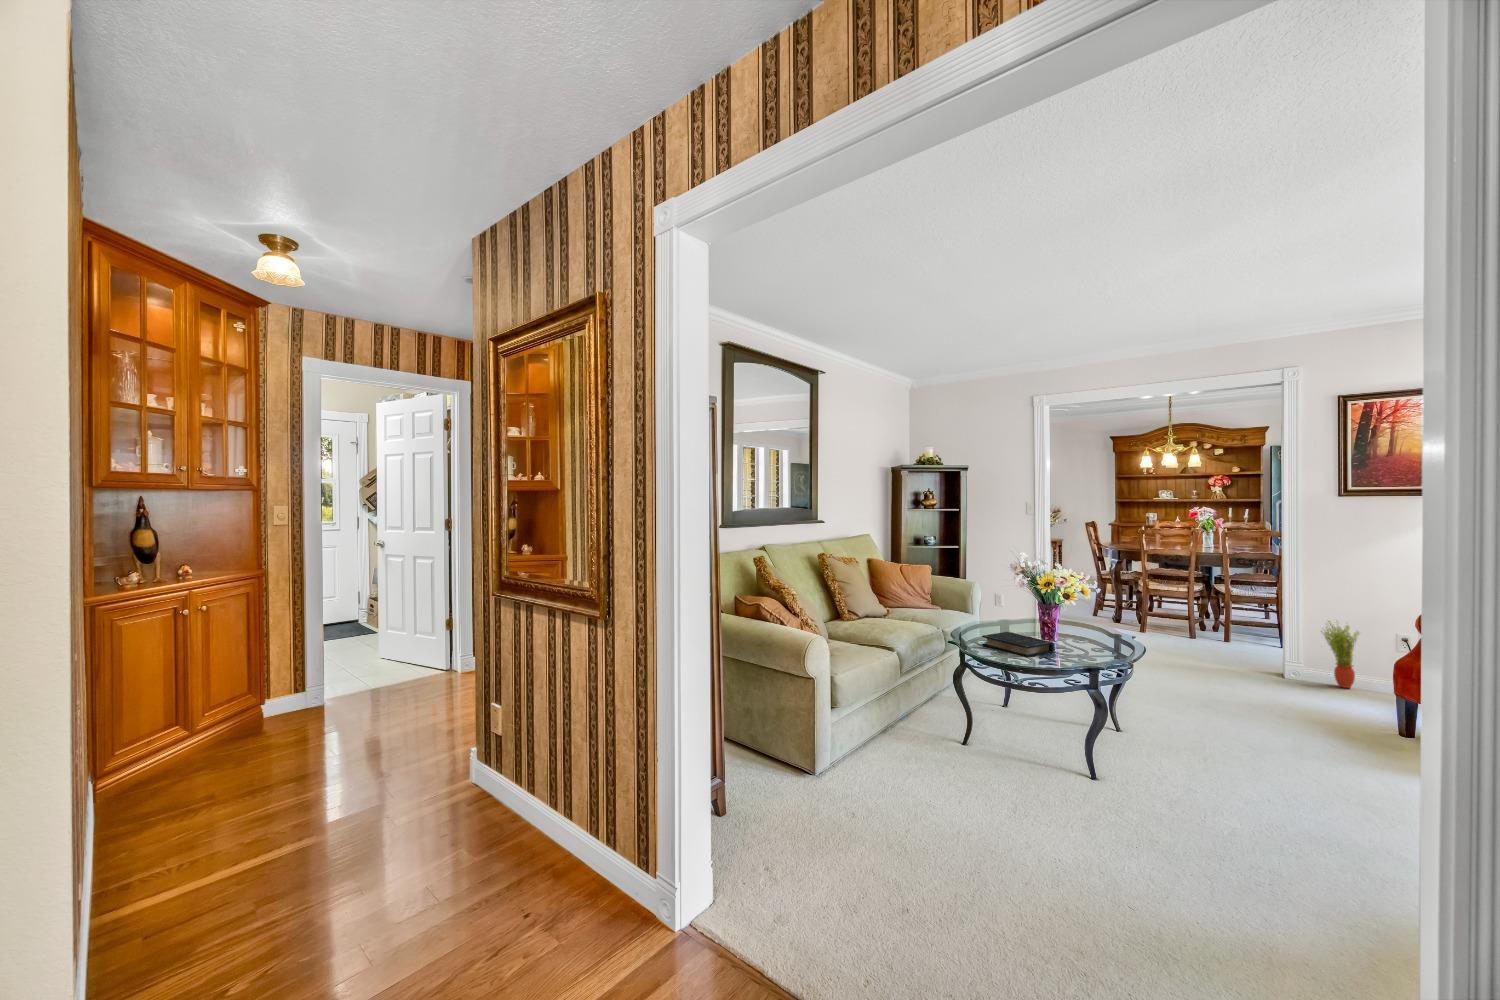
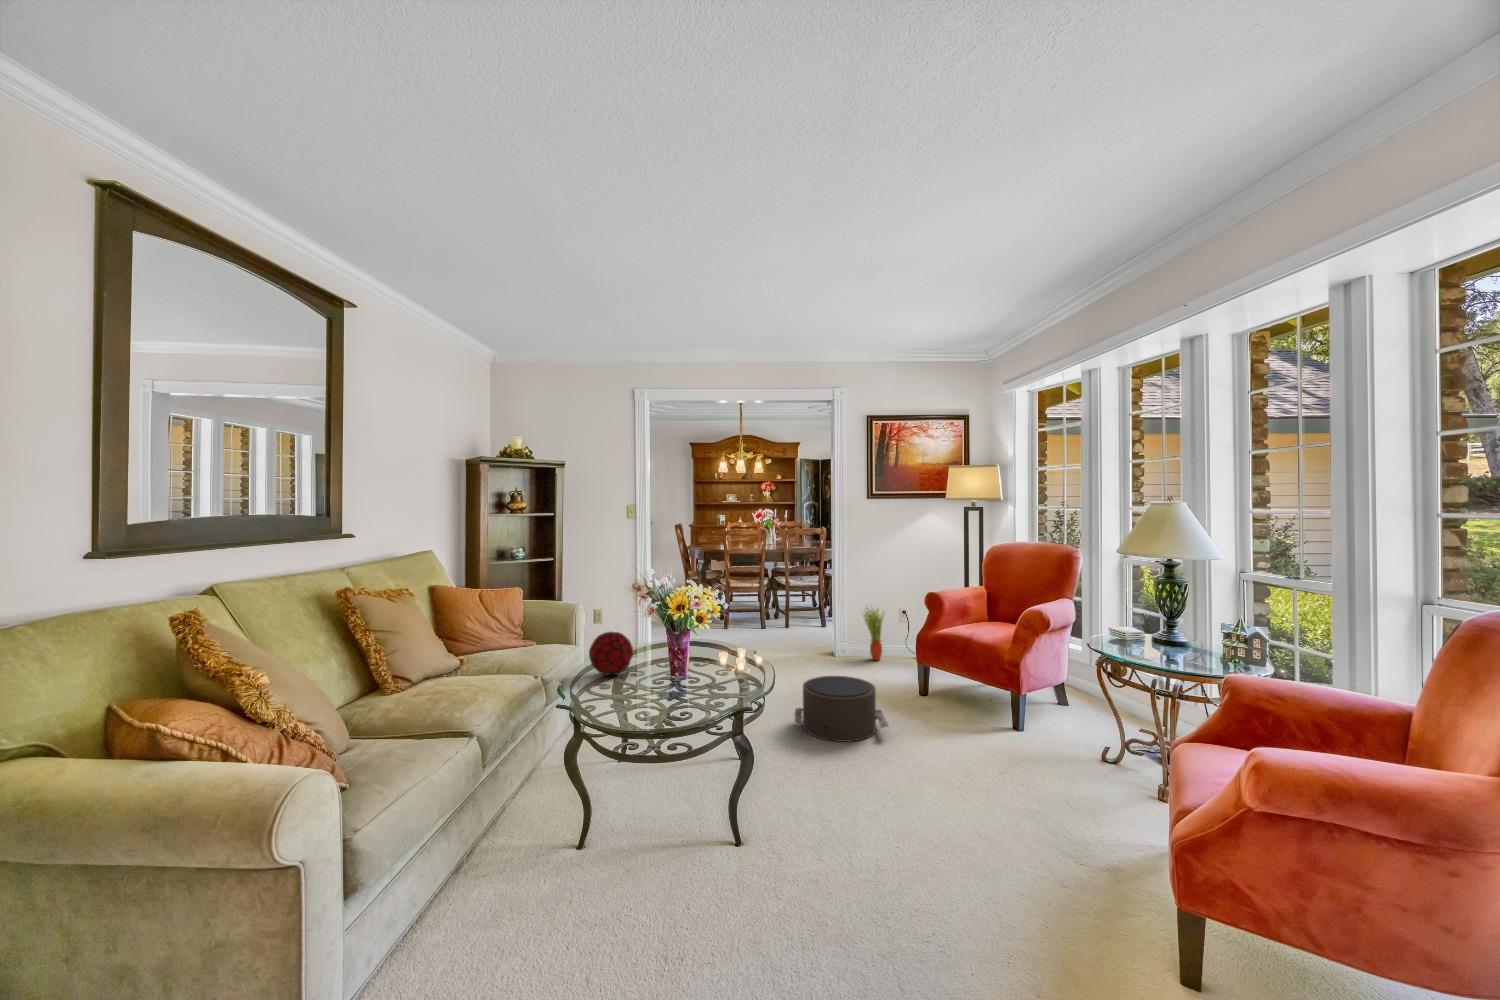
decorative orb: none [979,600,1015,634] -> present [589,632,633,675]
book: present [982,632,1054,657] -> none [598,674,684,710]
pouf: none [1189,679,1315,747] -> present [795,676,888,742]

